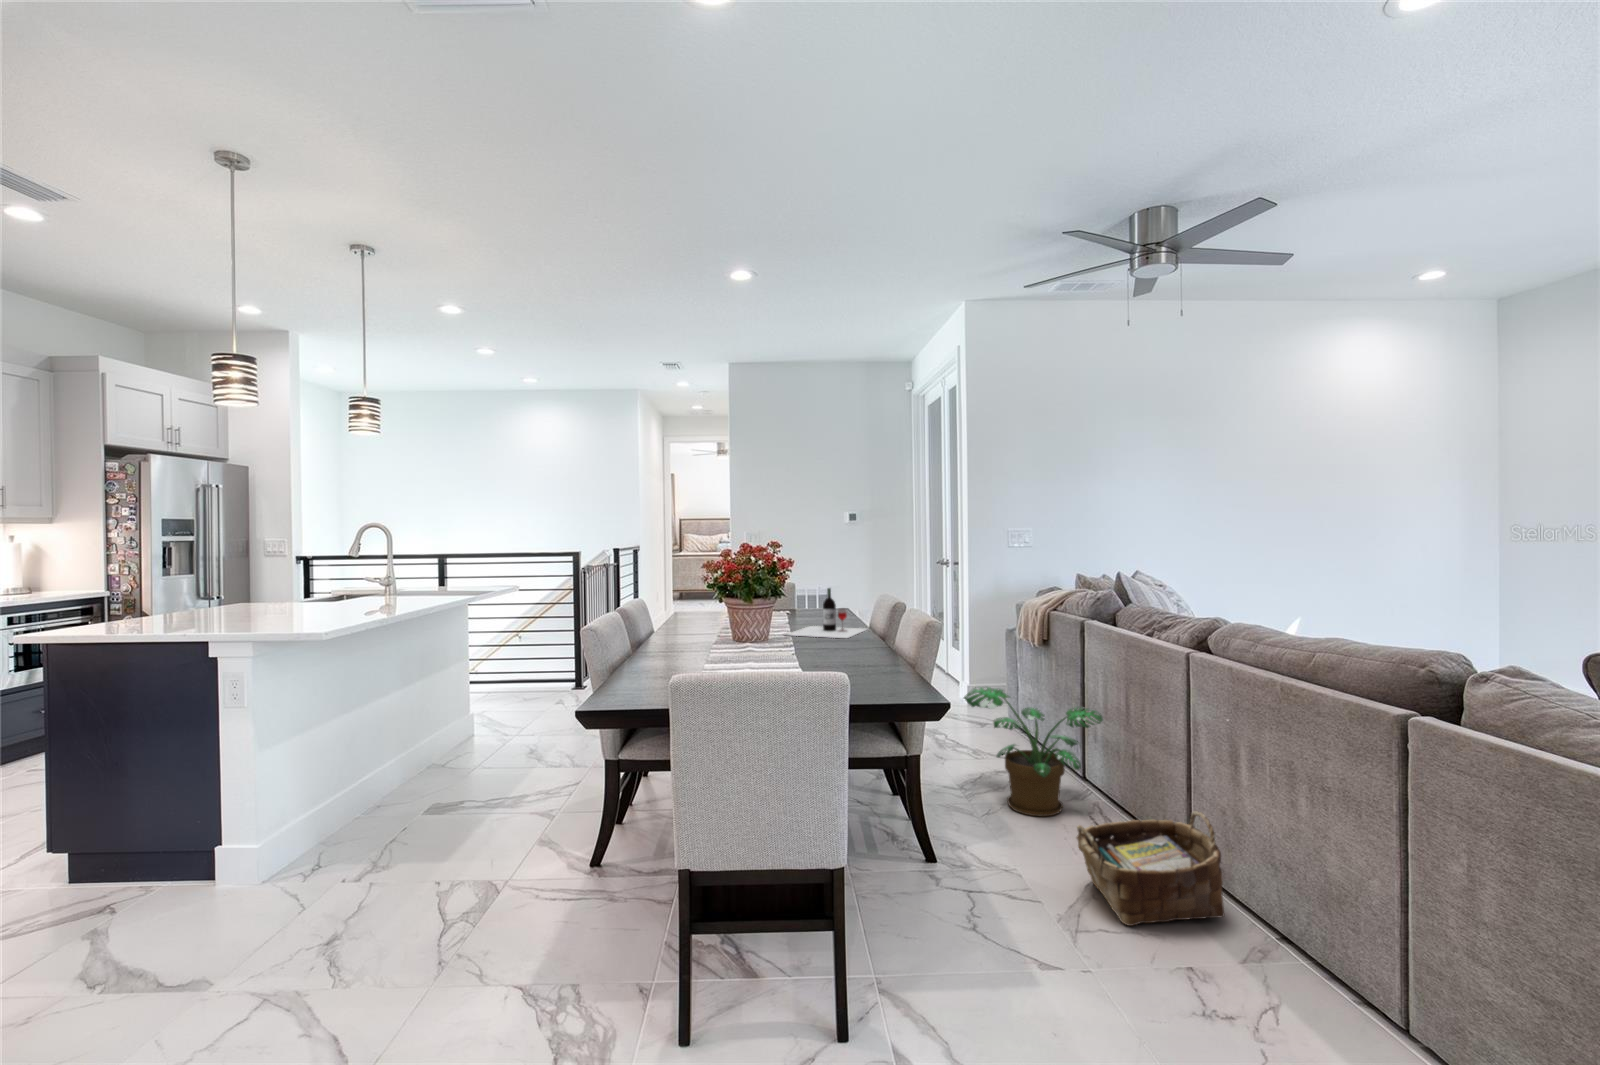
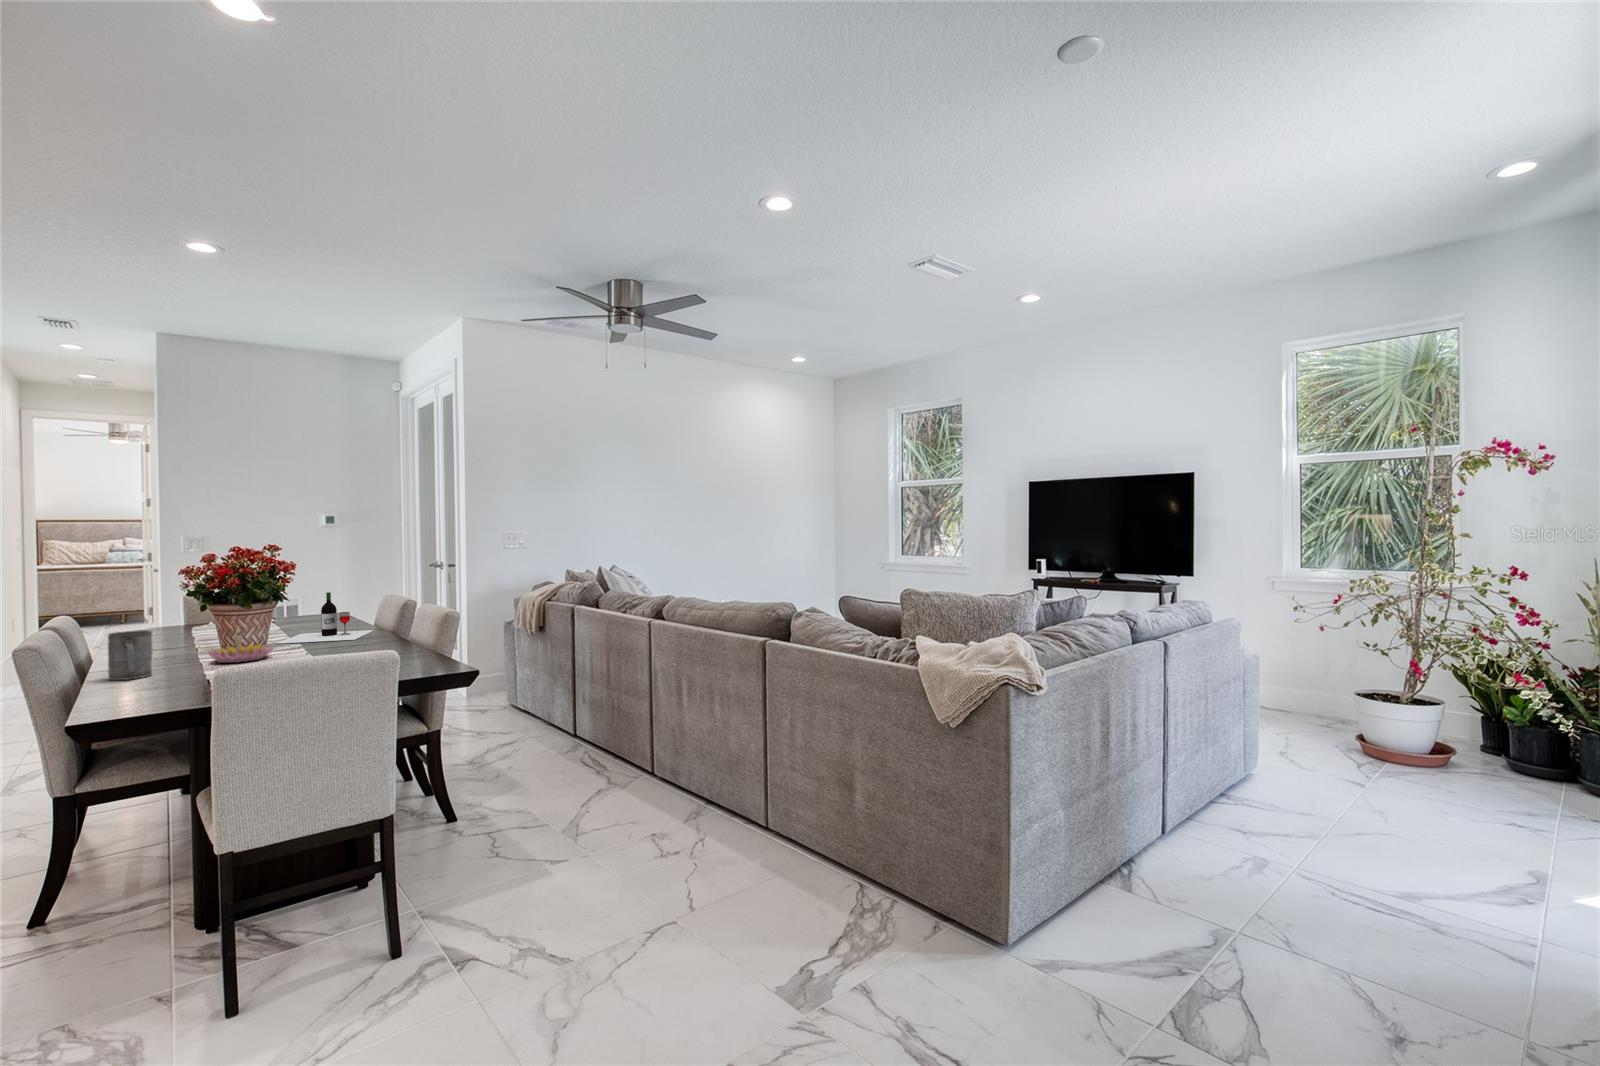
mug: none [651,615,681,660] -> present [108,630,152,680]
candle holder: none [724,616,774,653] -> present [209,627,273,663]
potted plant: present [963,687,1103,817] -> none [470,671,593,772]
woven basket: present [1077,811,1224,926] -> none [575,732,674,820]

